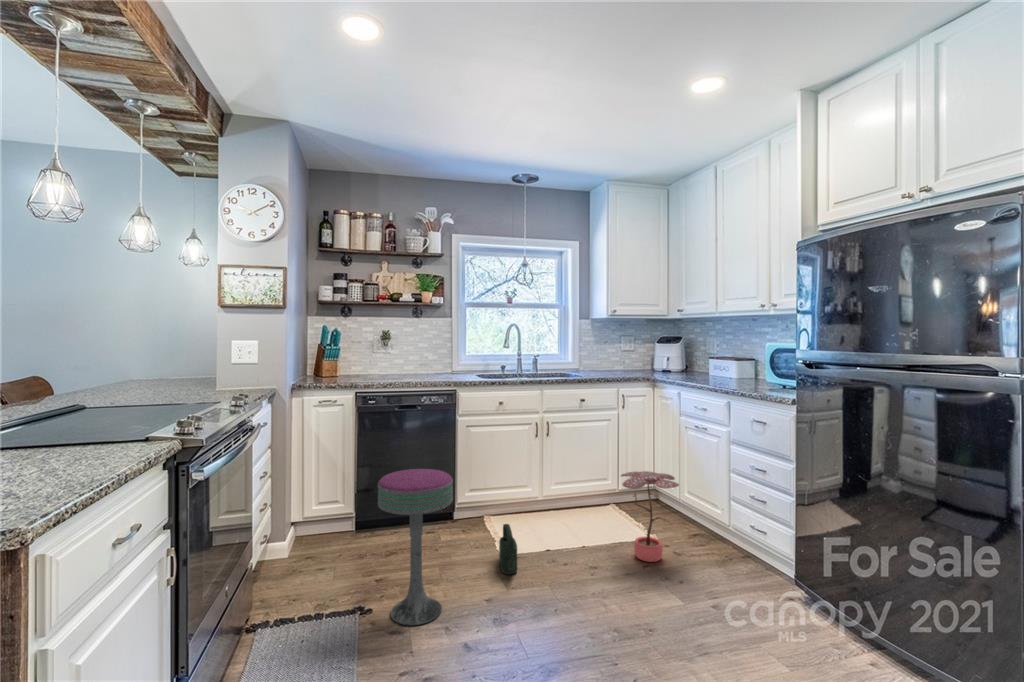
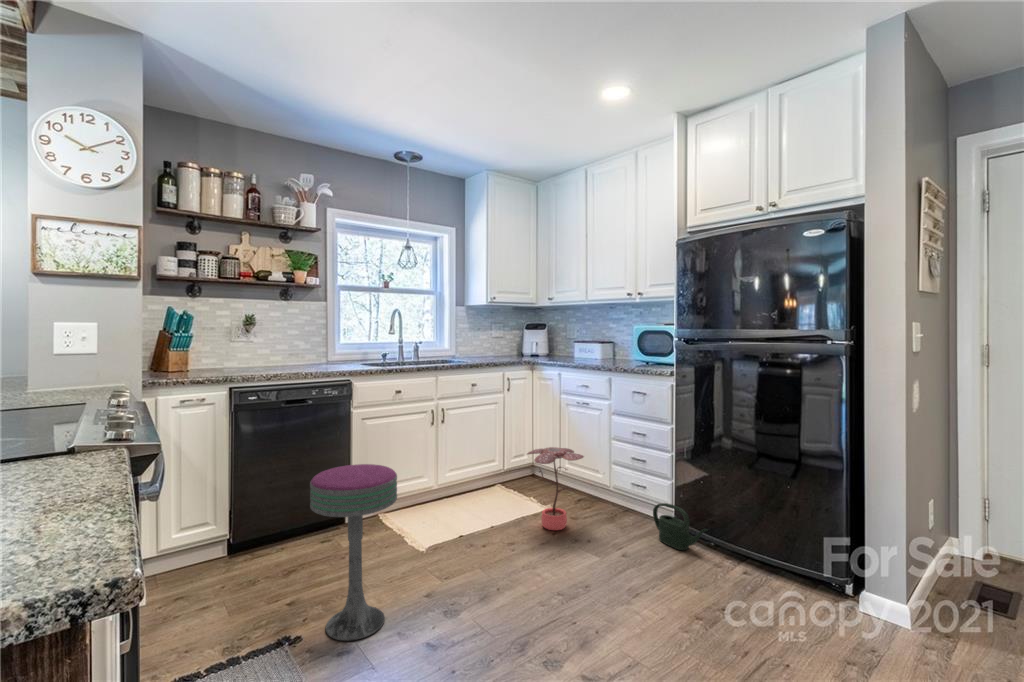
watering can: present [499,524,517,574] -> present [653,503,708,550]

